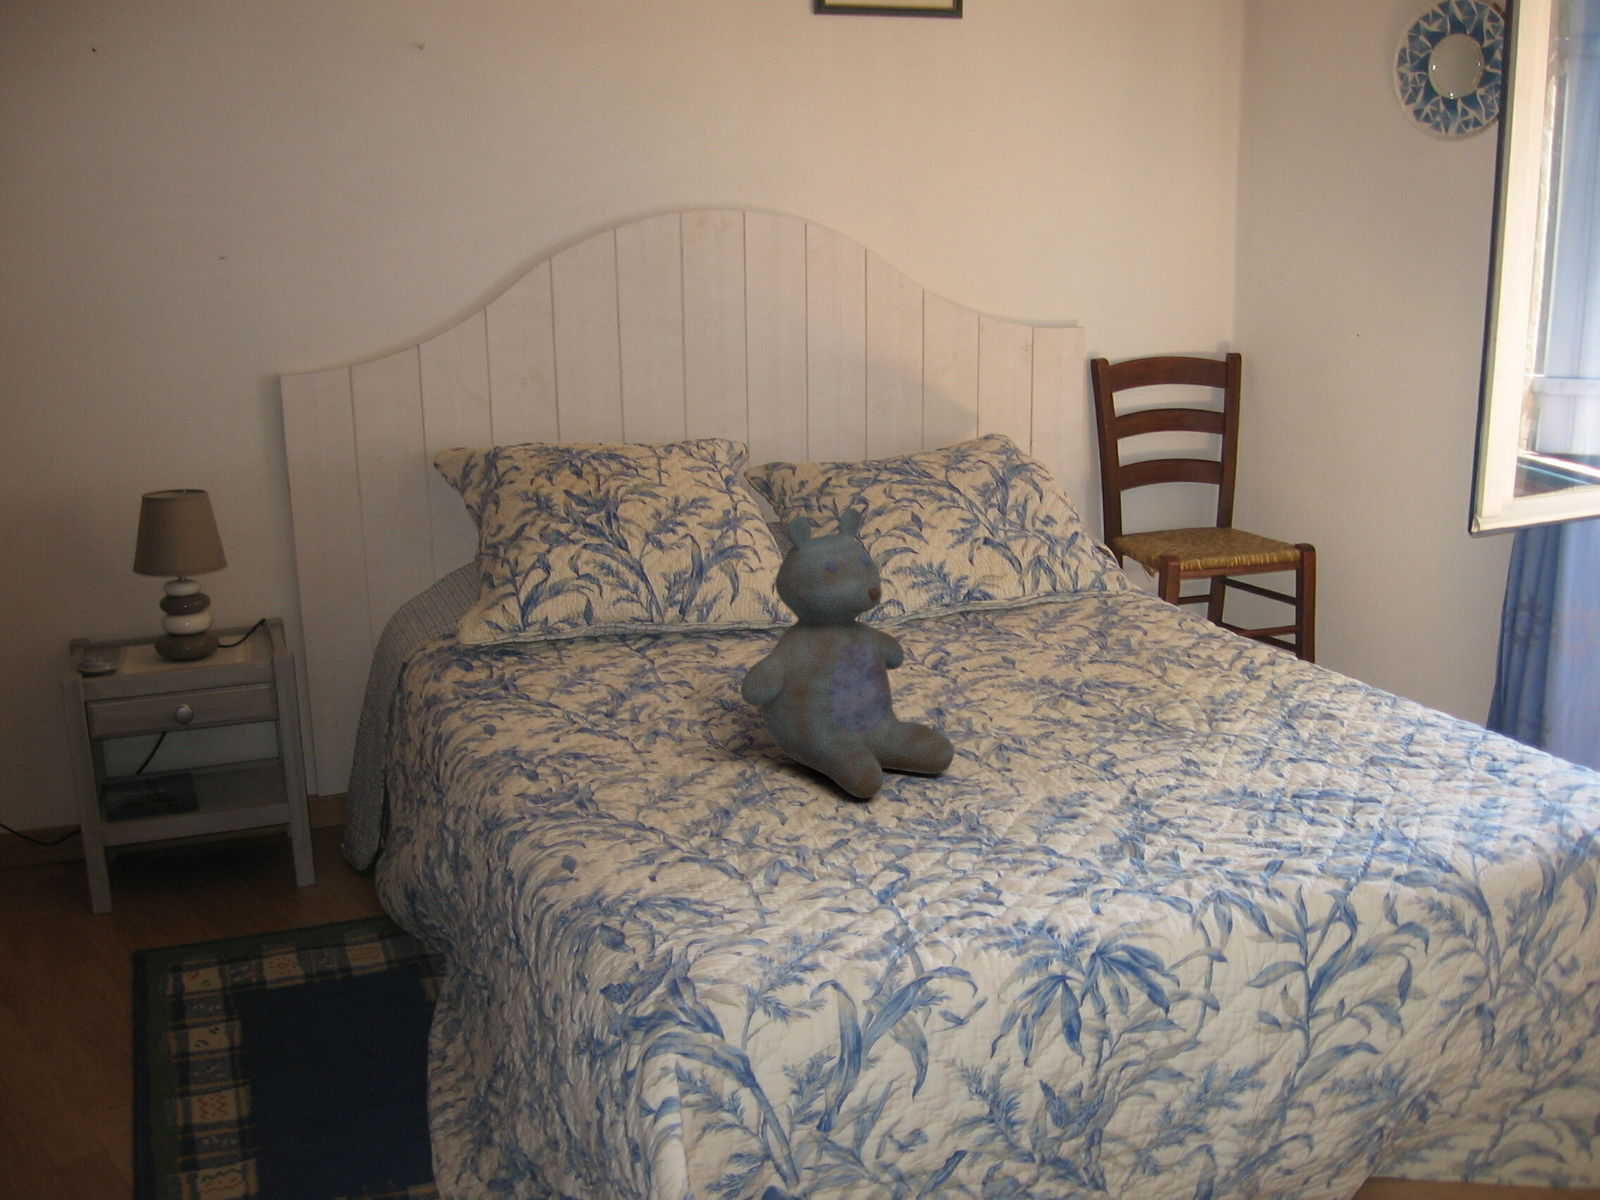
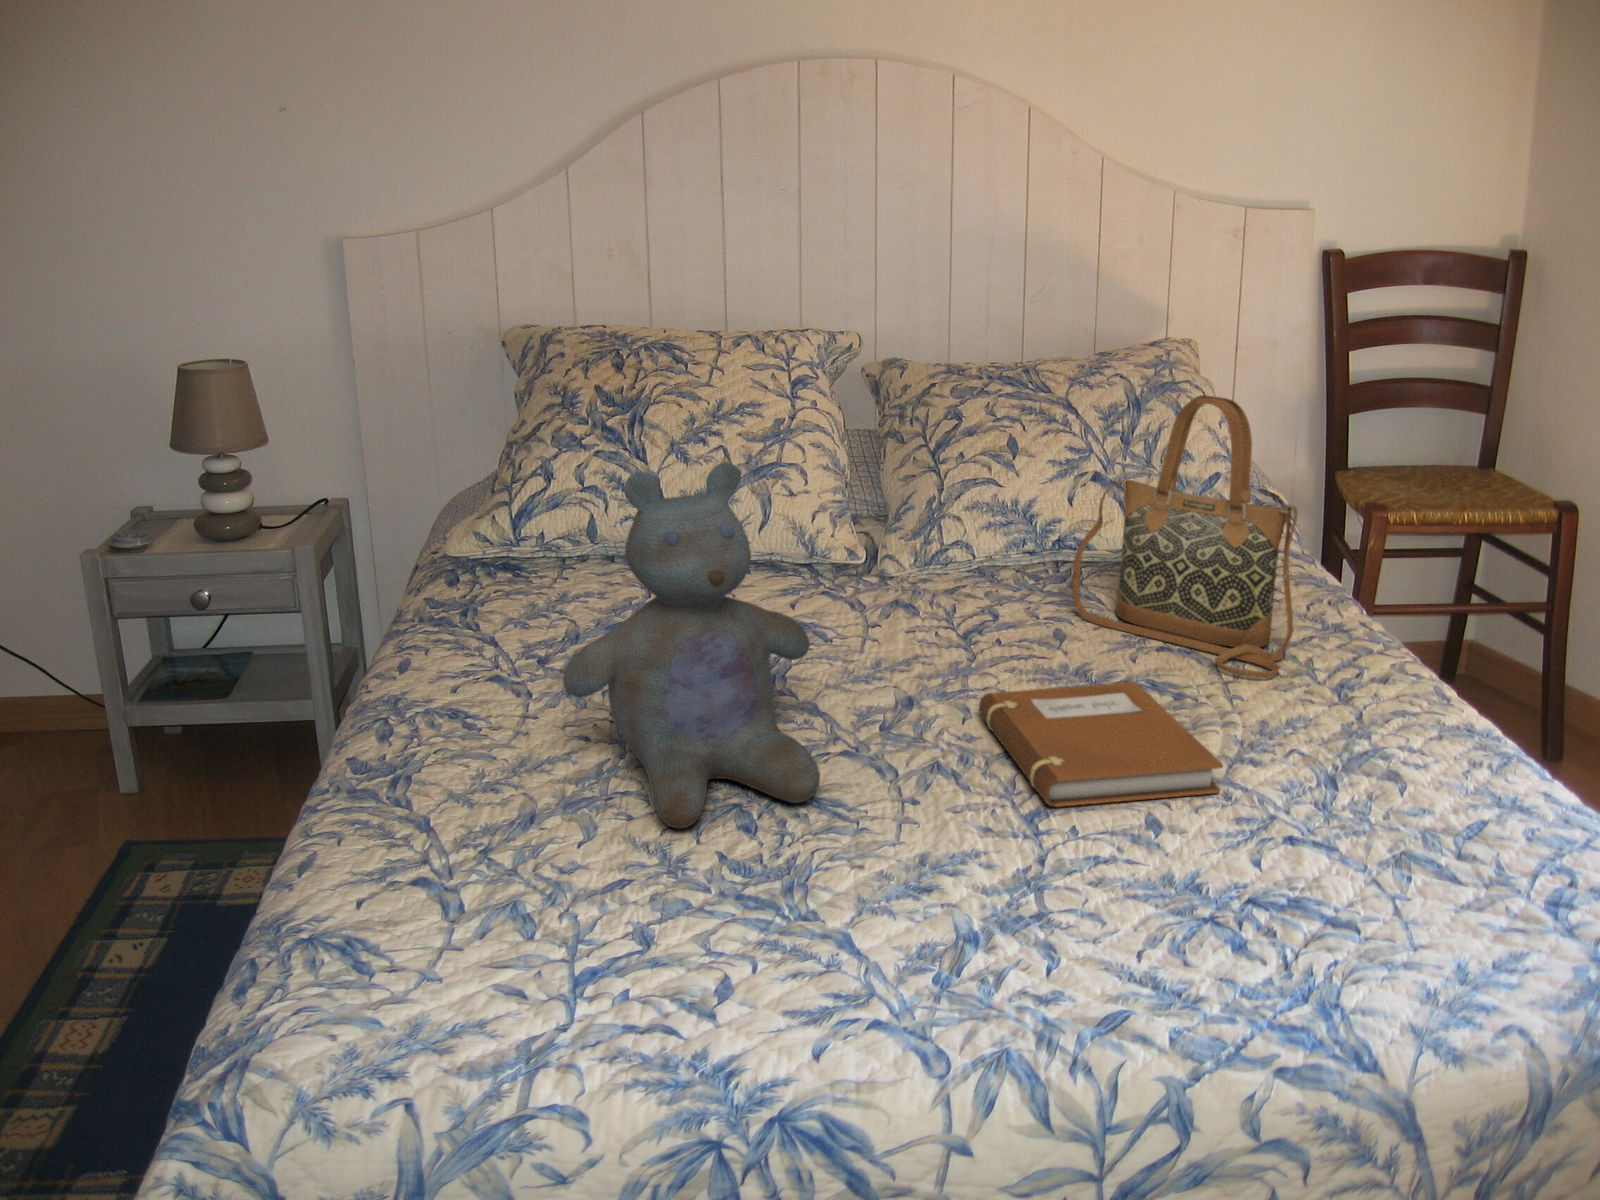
handbag: none [1007,461,1196,668] -> present [1072,395,1297,678]
notebook: none [1013,673,1224,755] -> present [979,682,1223,807]

